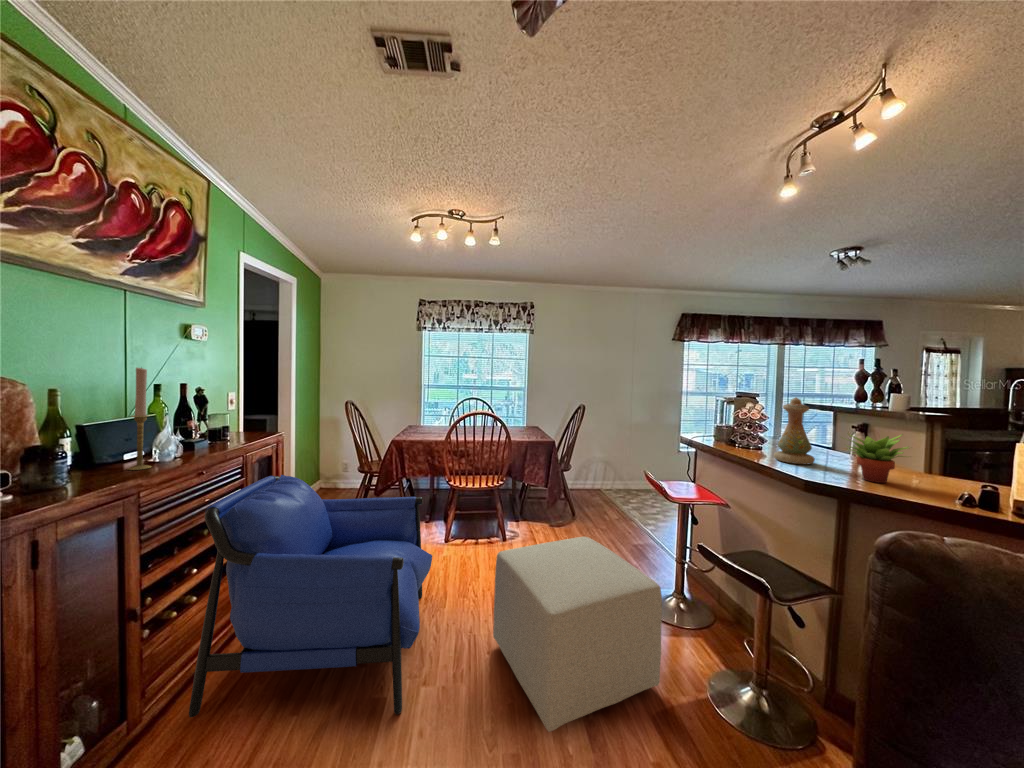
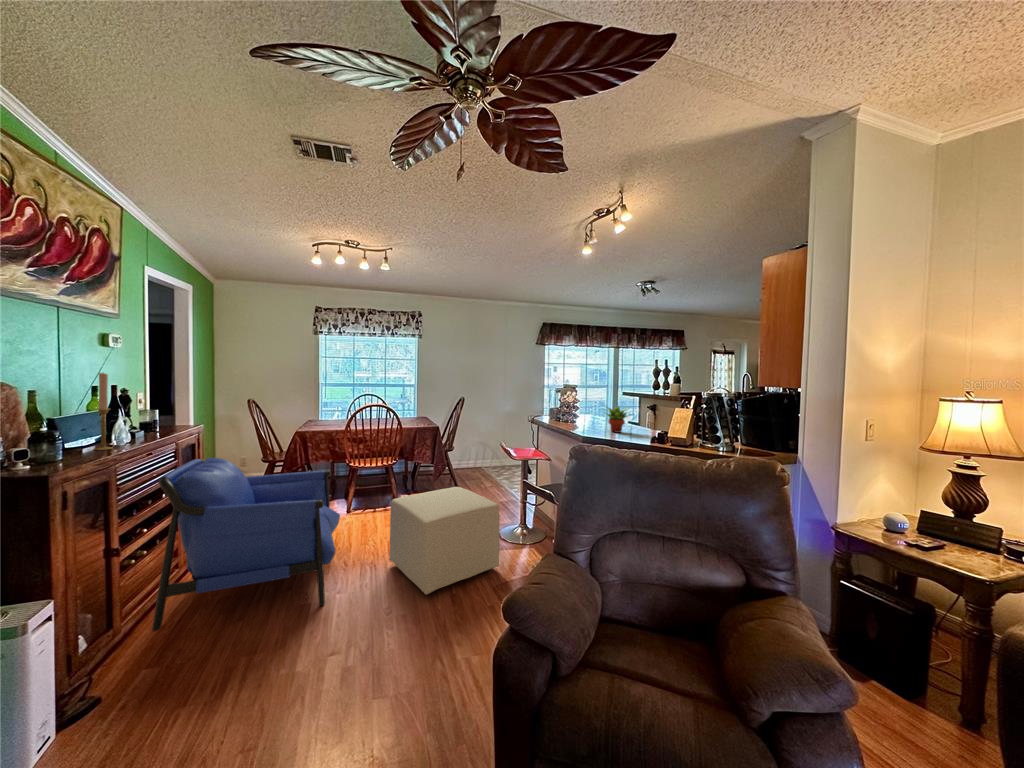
vase: present [774,397,815,464] -> none [574,385,595,427]

